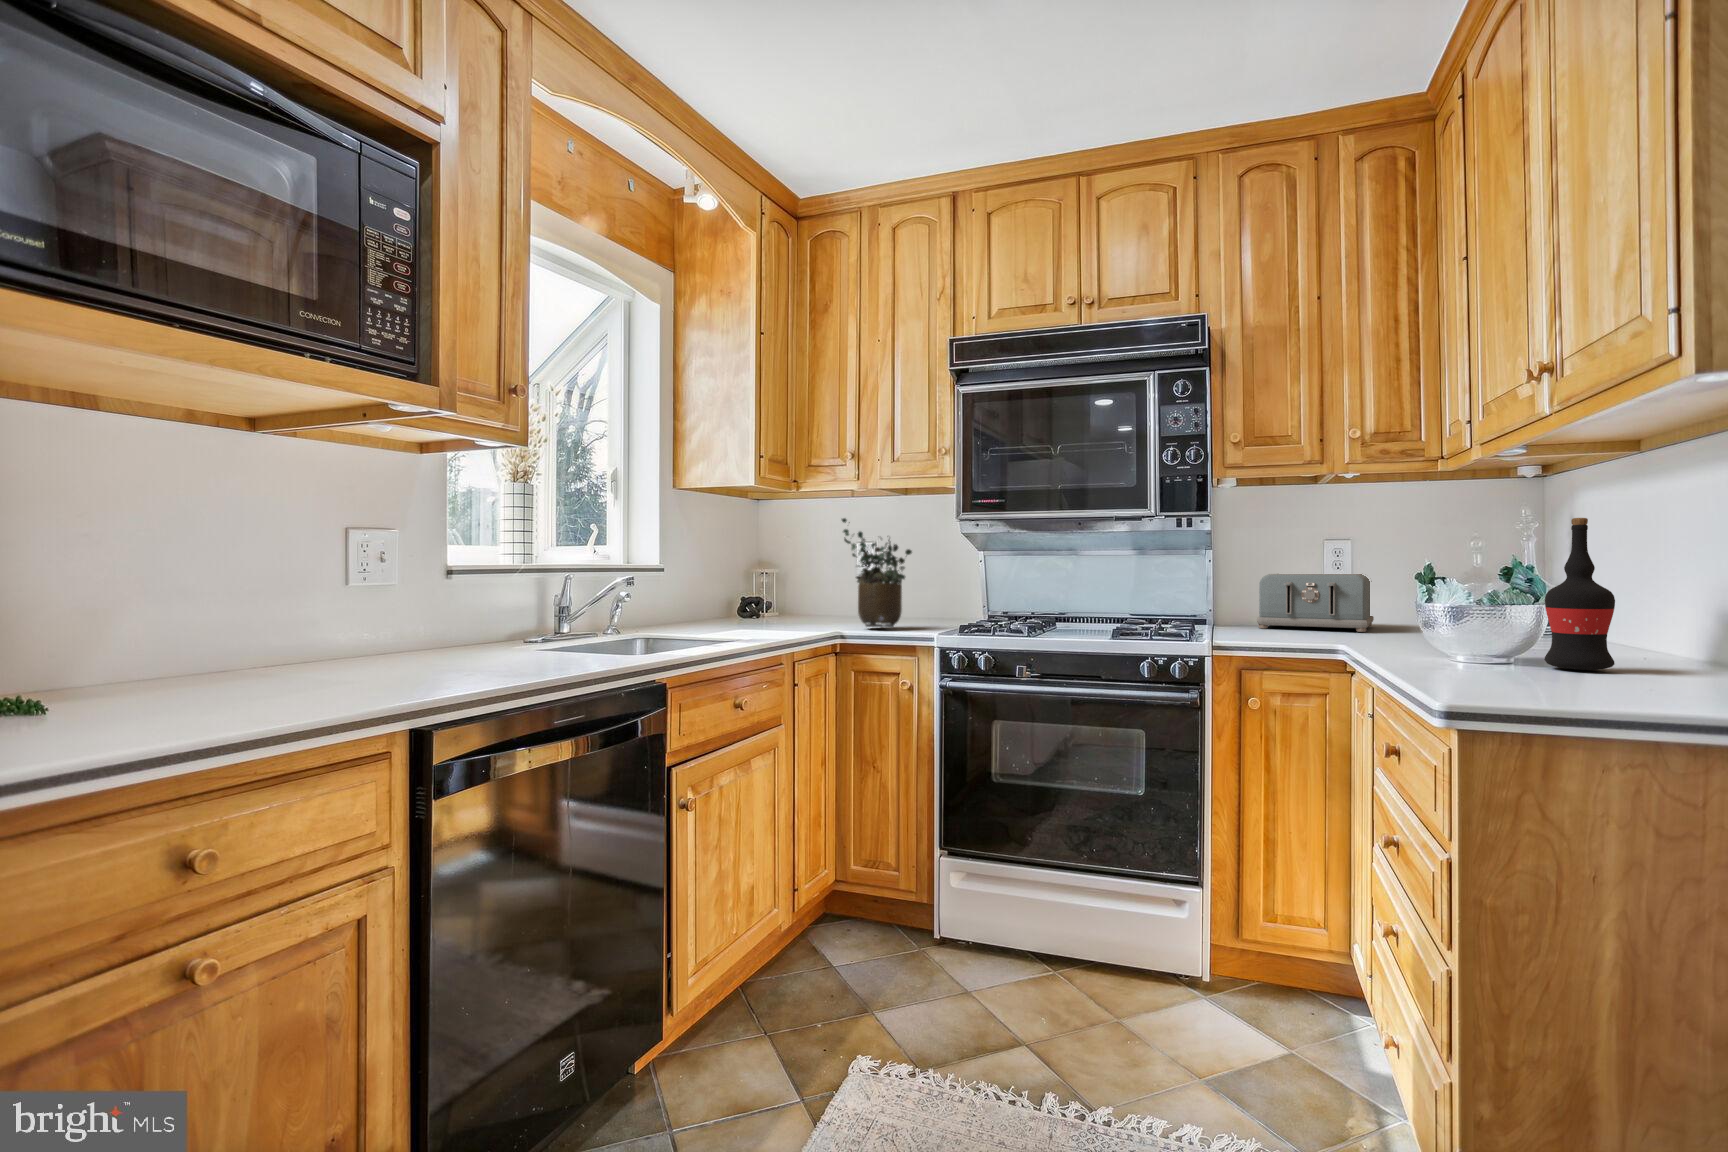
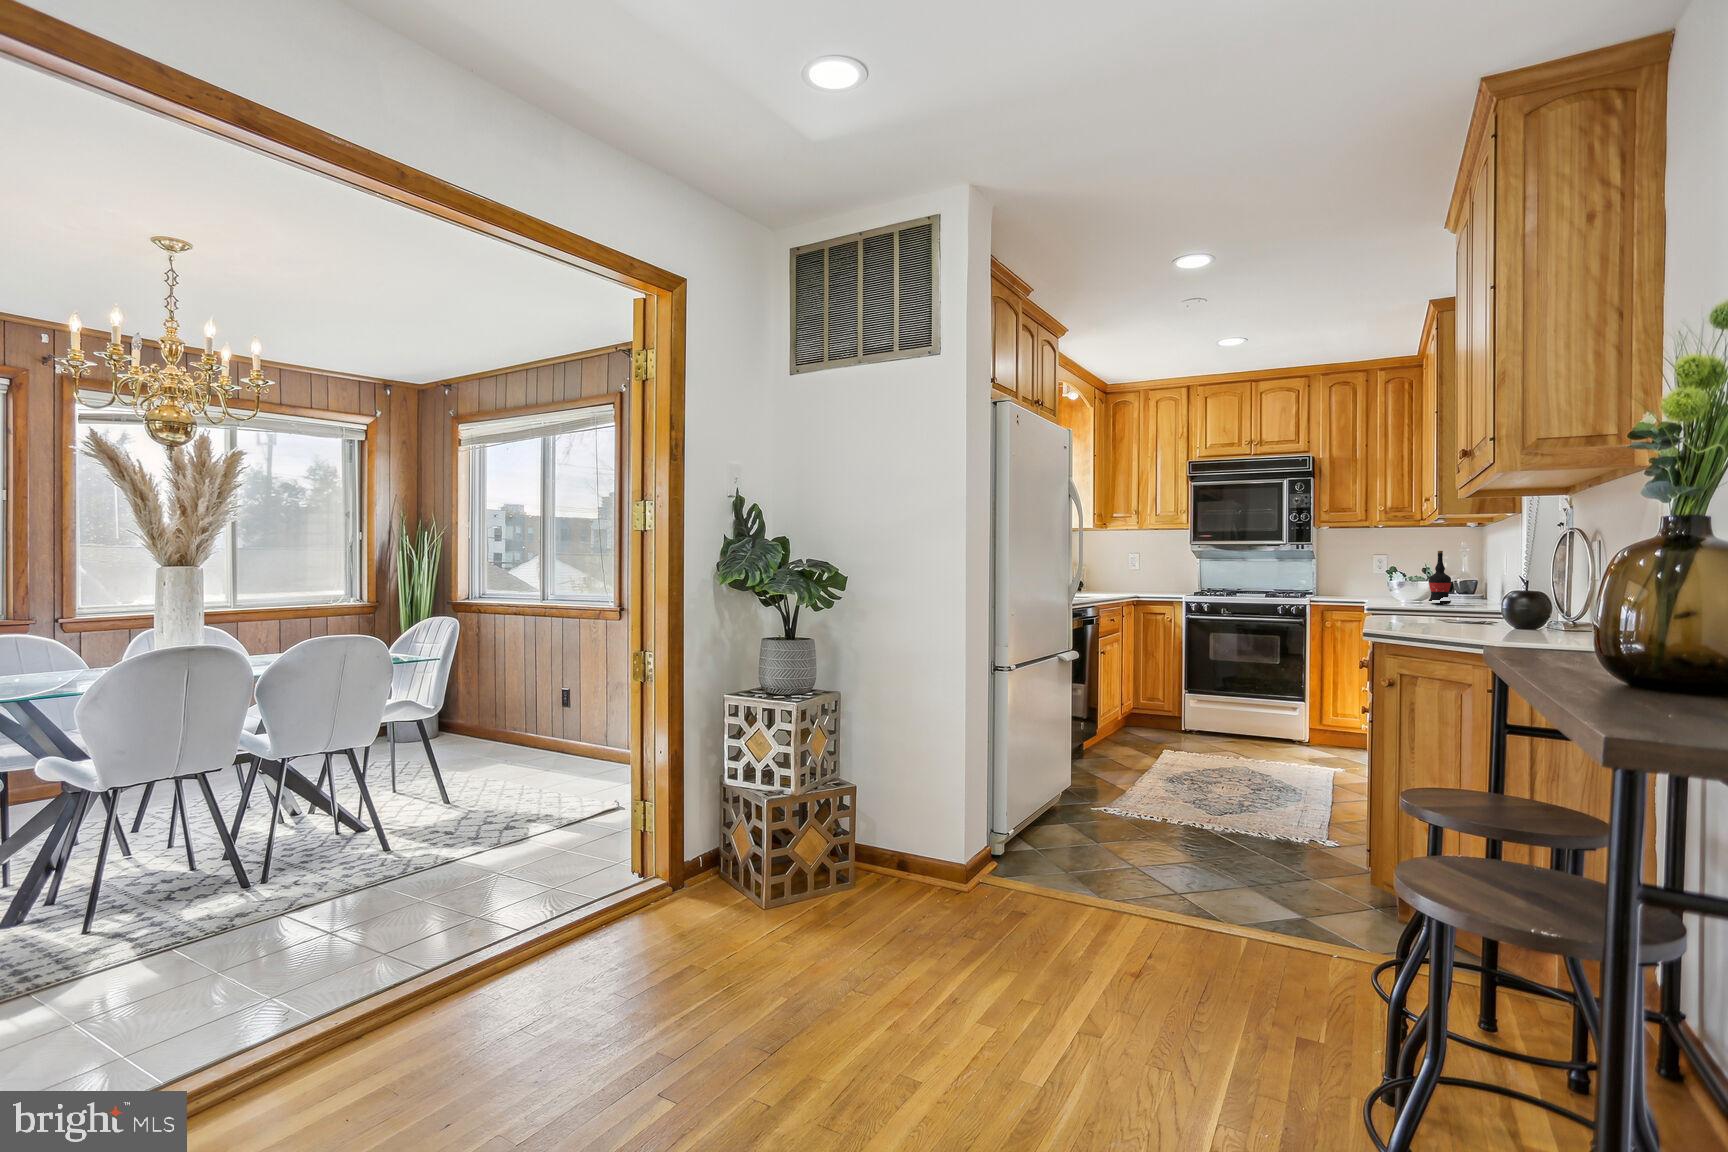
potted plant: present [842,518,912,627] -> none [1136,543,1171,593]
toaster: present [1257,574,1374,632] -> none [1338,569,1400,597]

